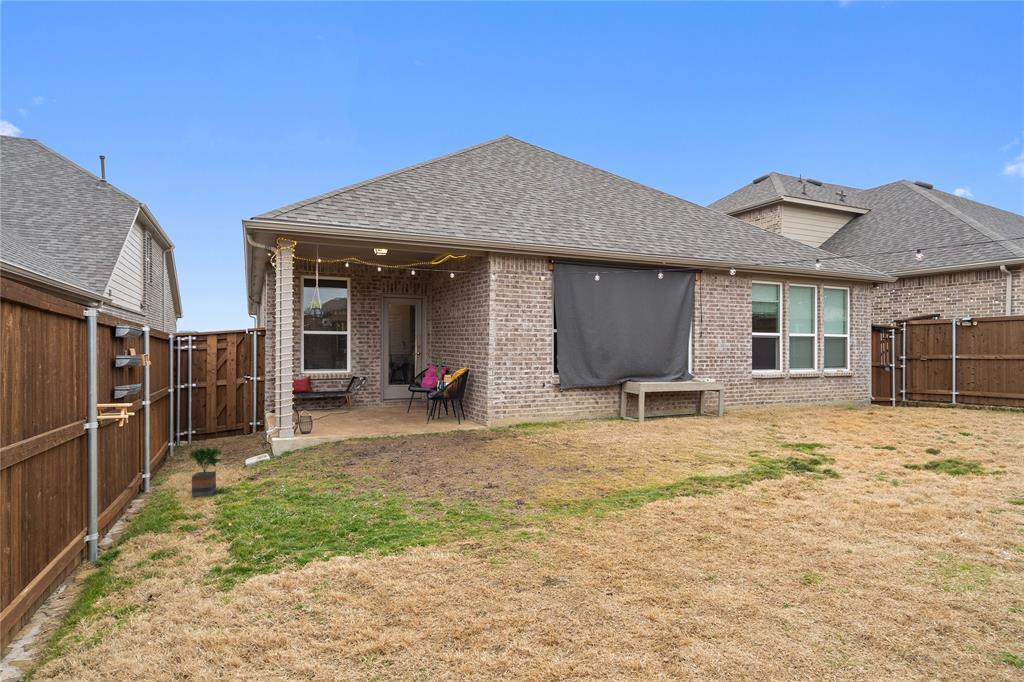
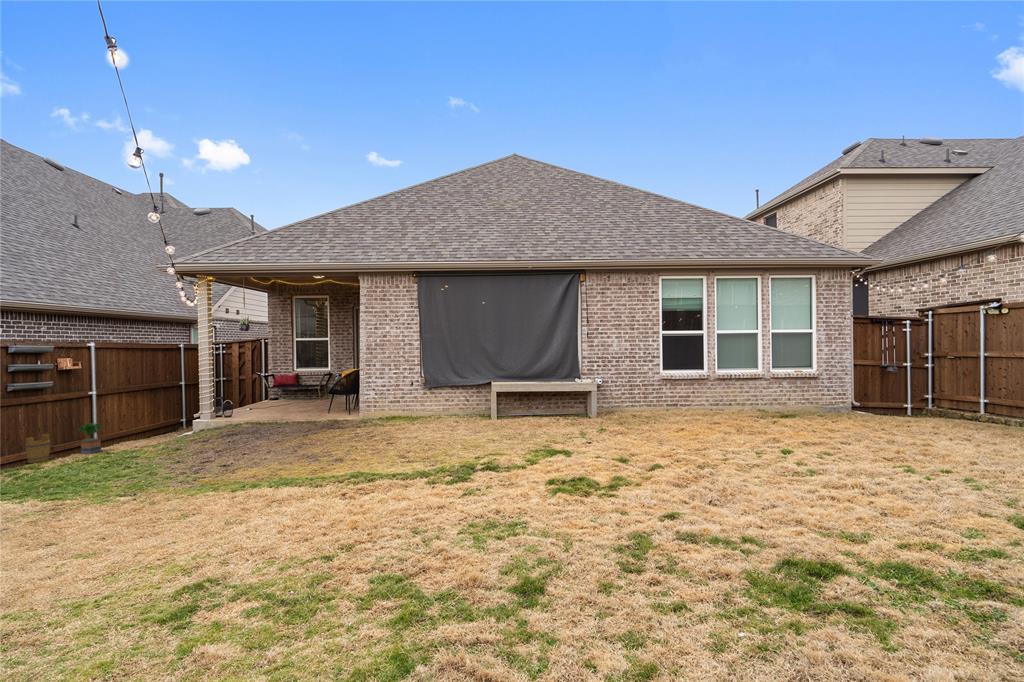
bucket: none [127,468,168,517] -> present [25,434,50,463]

